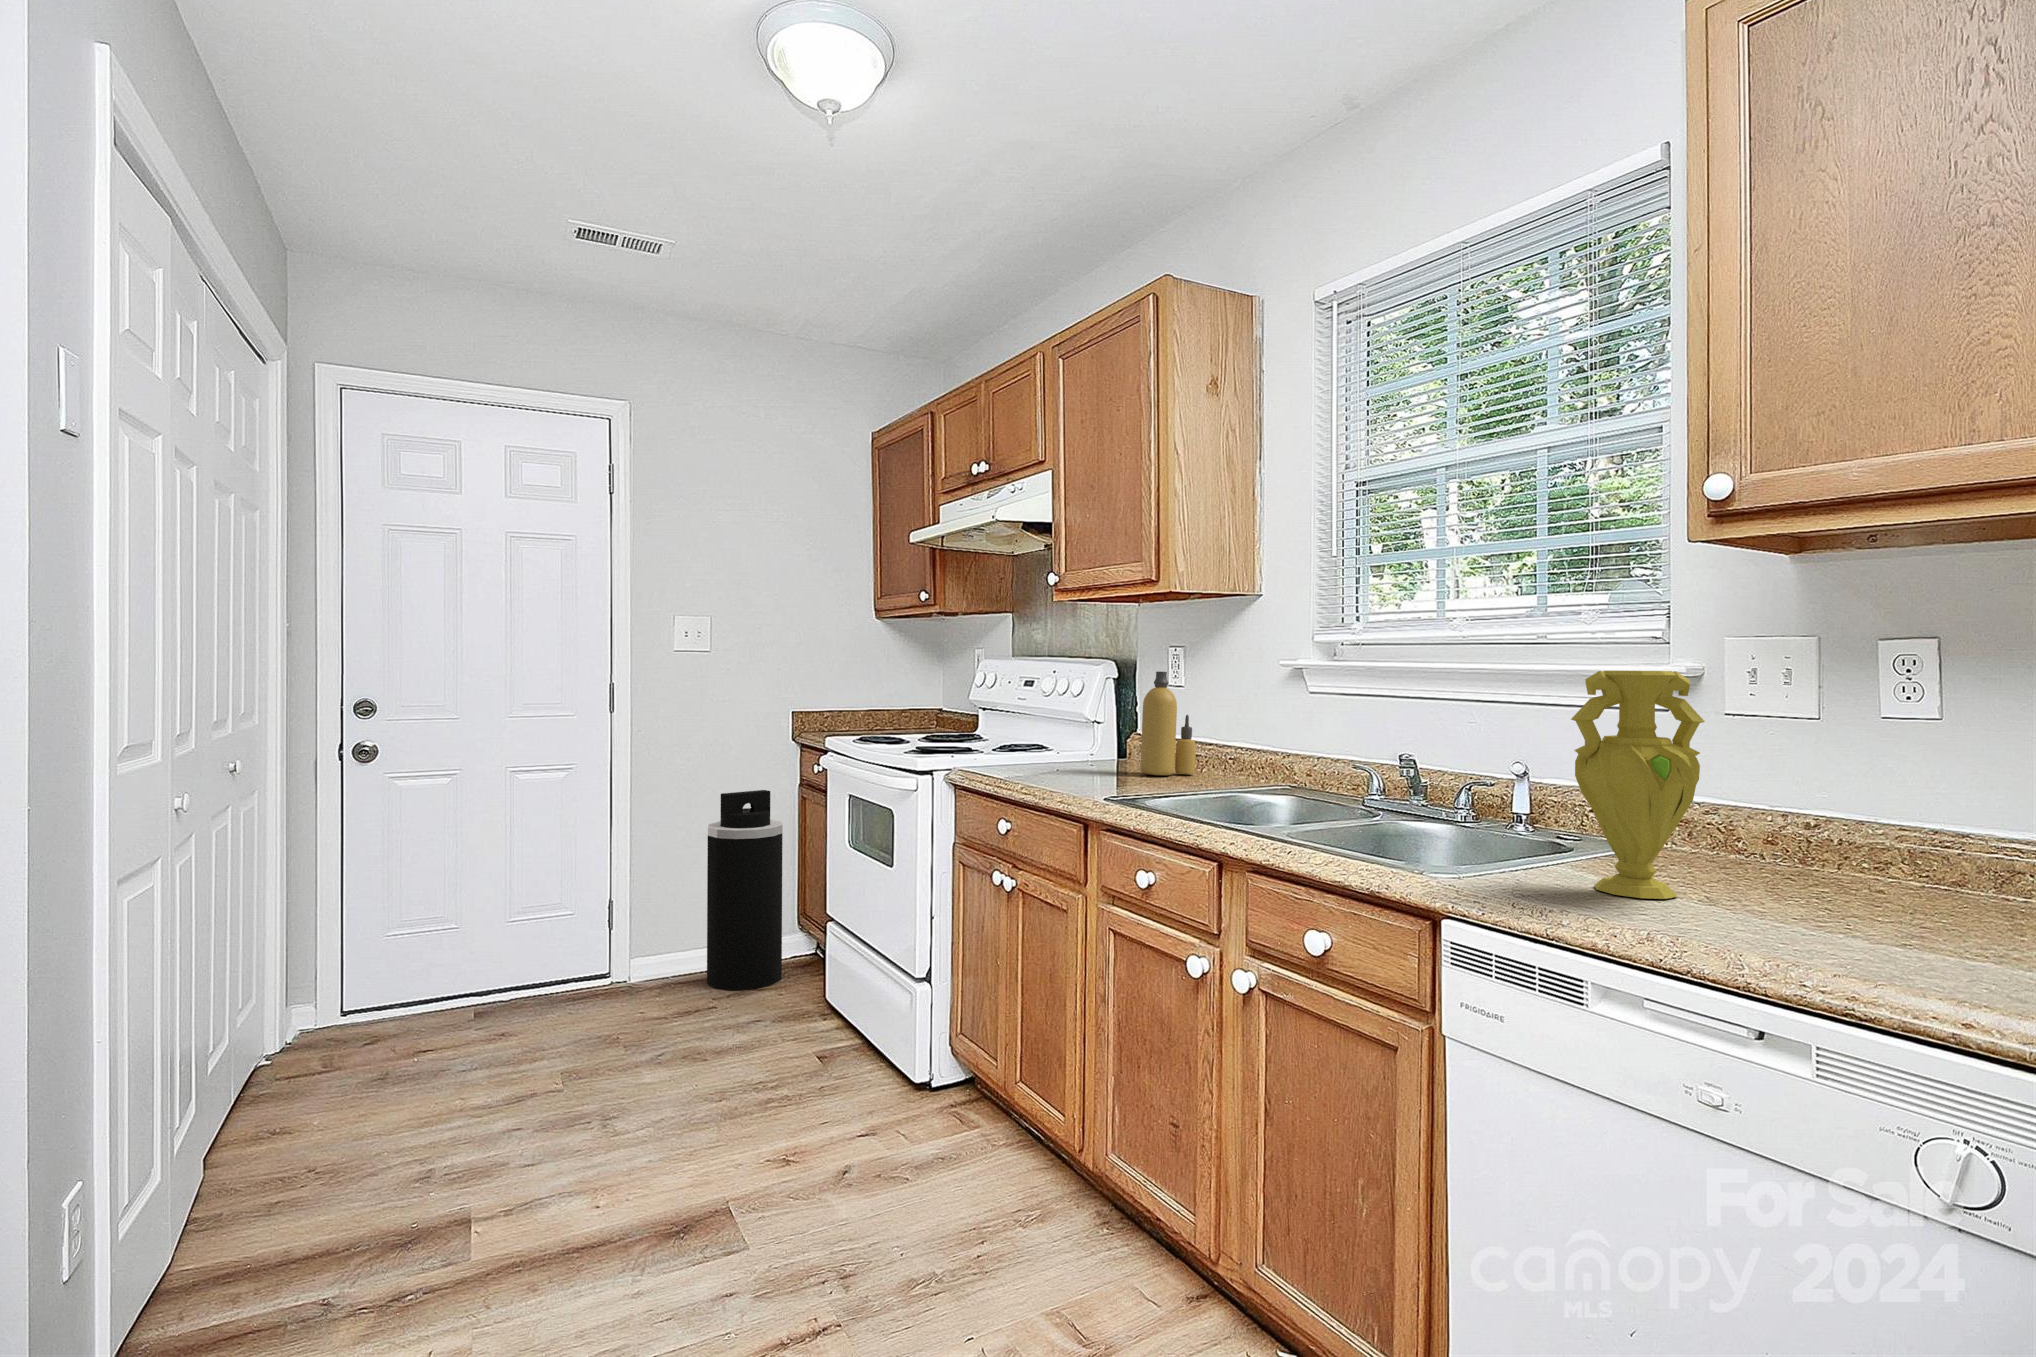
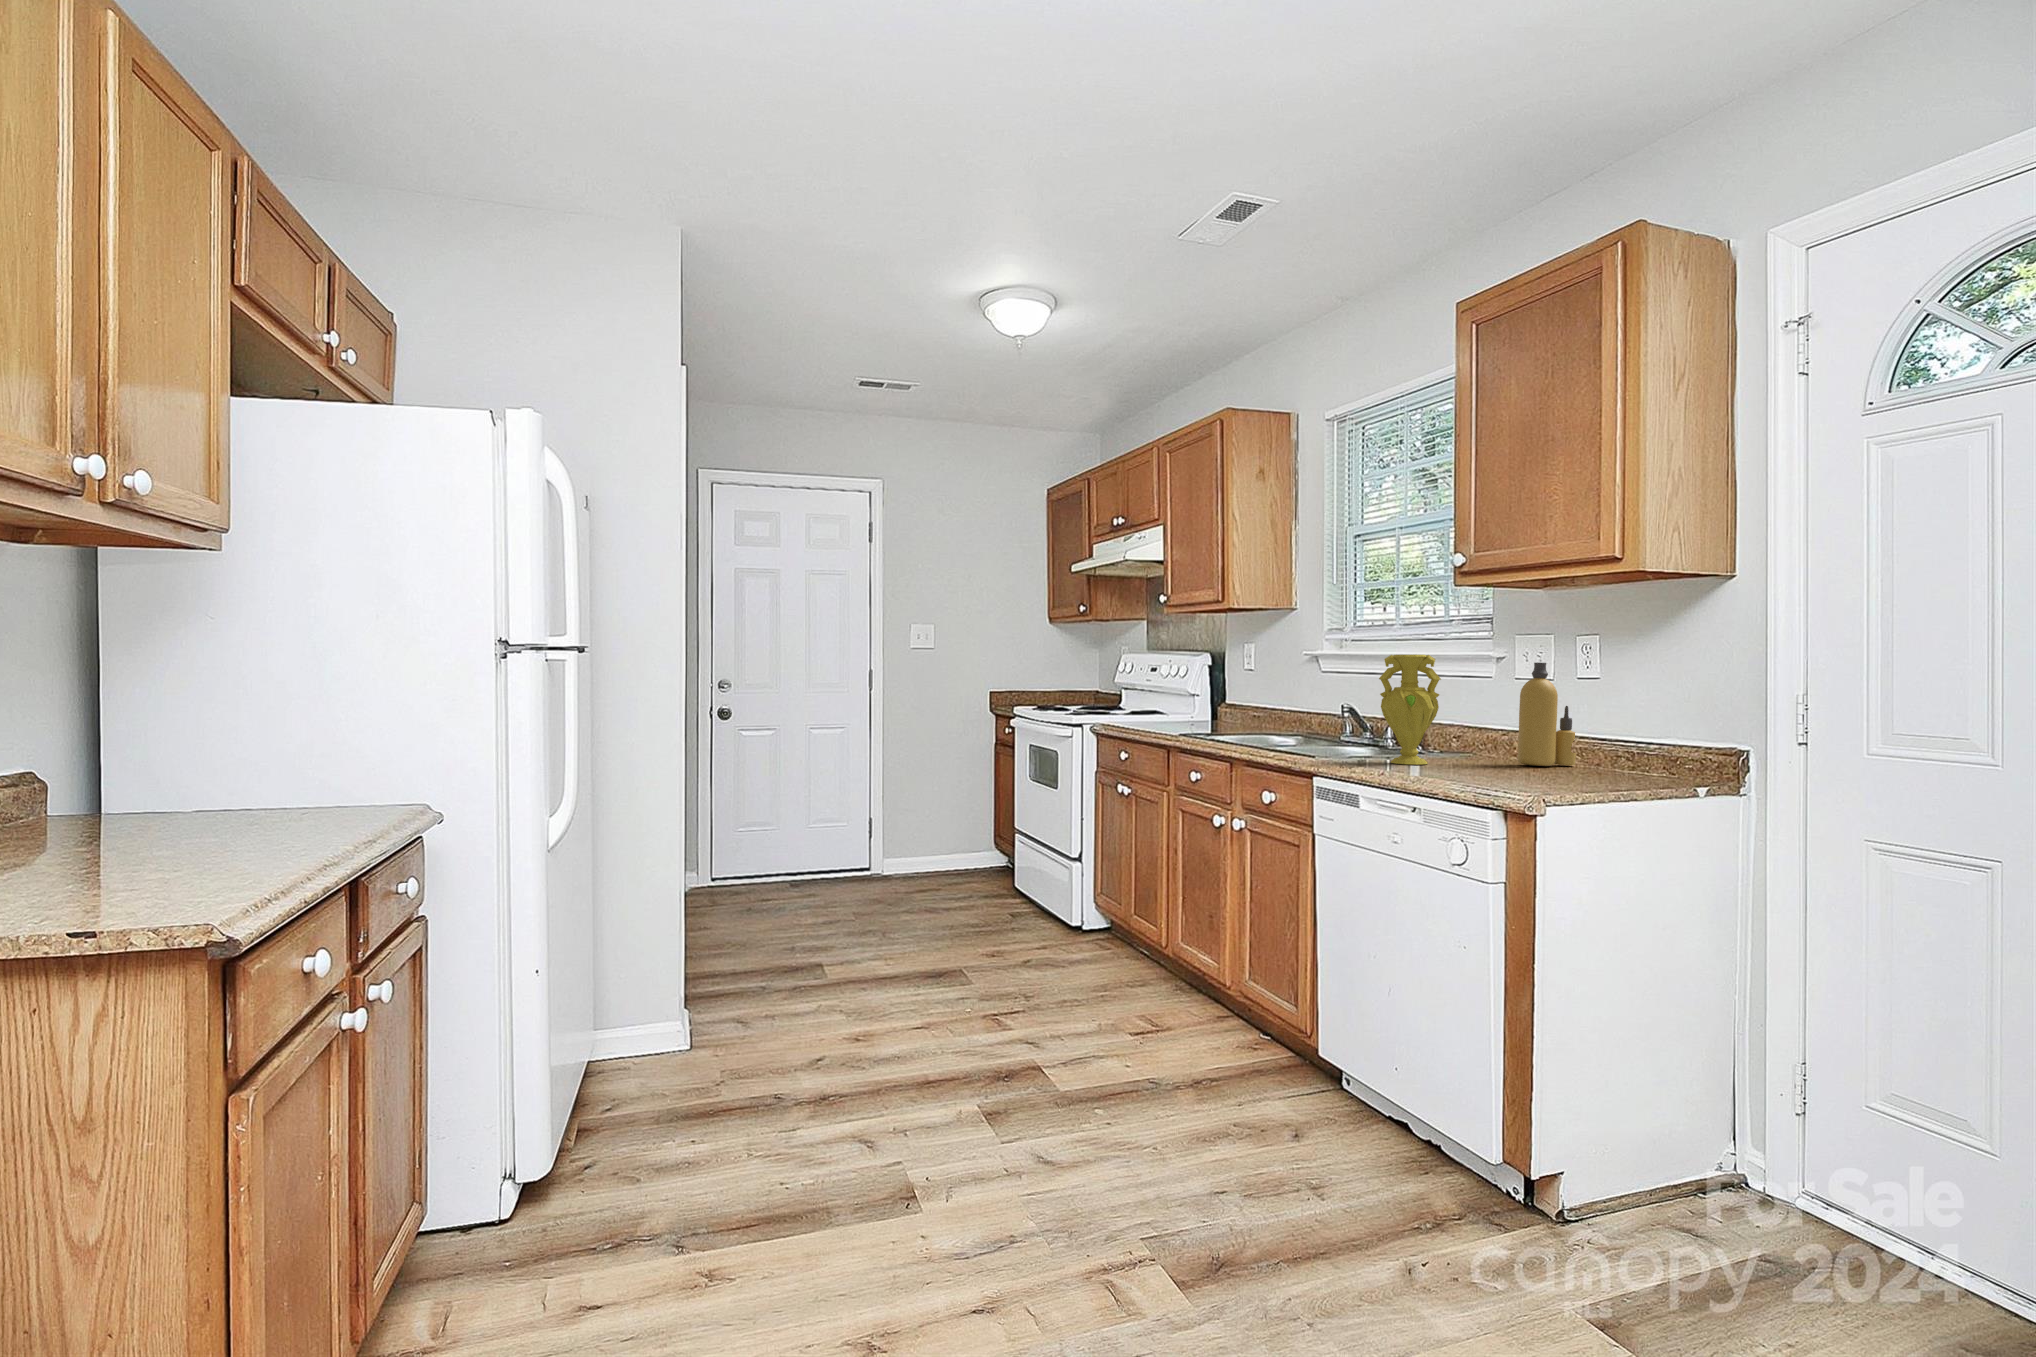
bottle: present [1140,671,1196,775] -> present [1518,662,1576,766]
trash can: present [707,790,783,990] -> none [934,746,985,883]

